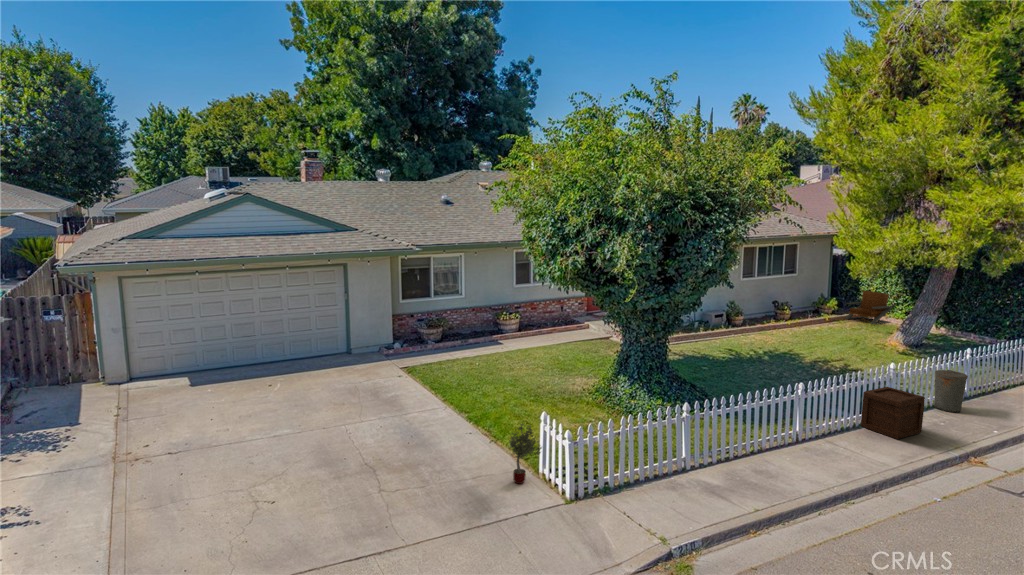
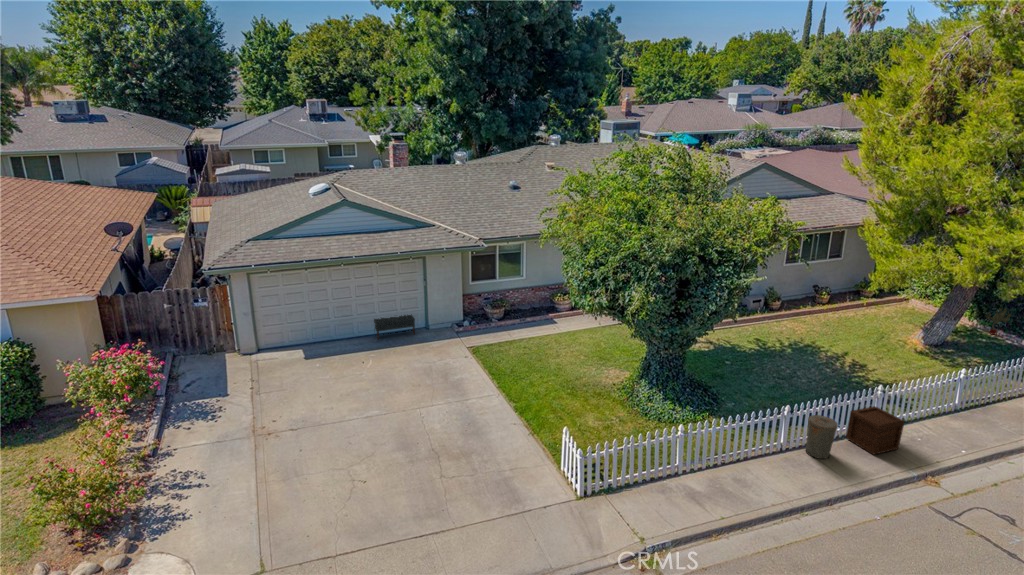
lounge chair: present [845,291,893,324] -> none [883,278,932,312]
bench: none [282,334,335,364] -> present [374,314,415,339]
trash can: present [934,370,968,413] -> present [806,415,837,459]
potted tree: present [509,424,542,484] -> present [986,309,1011,335]

